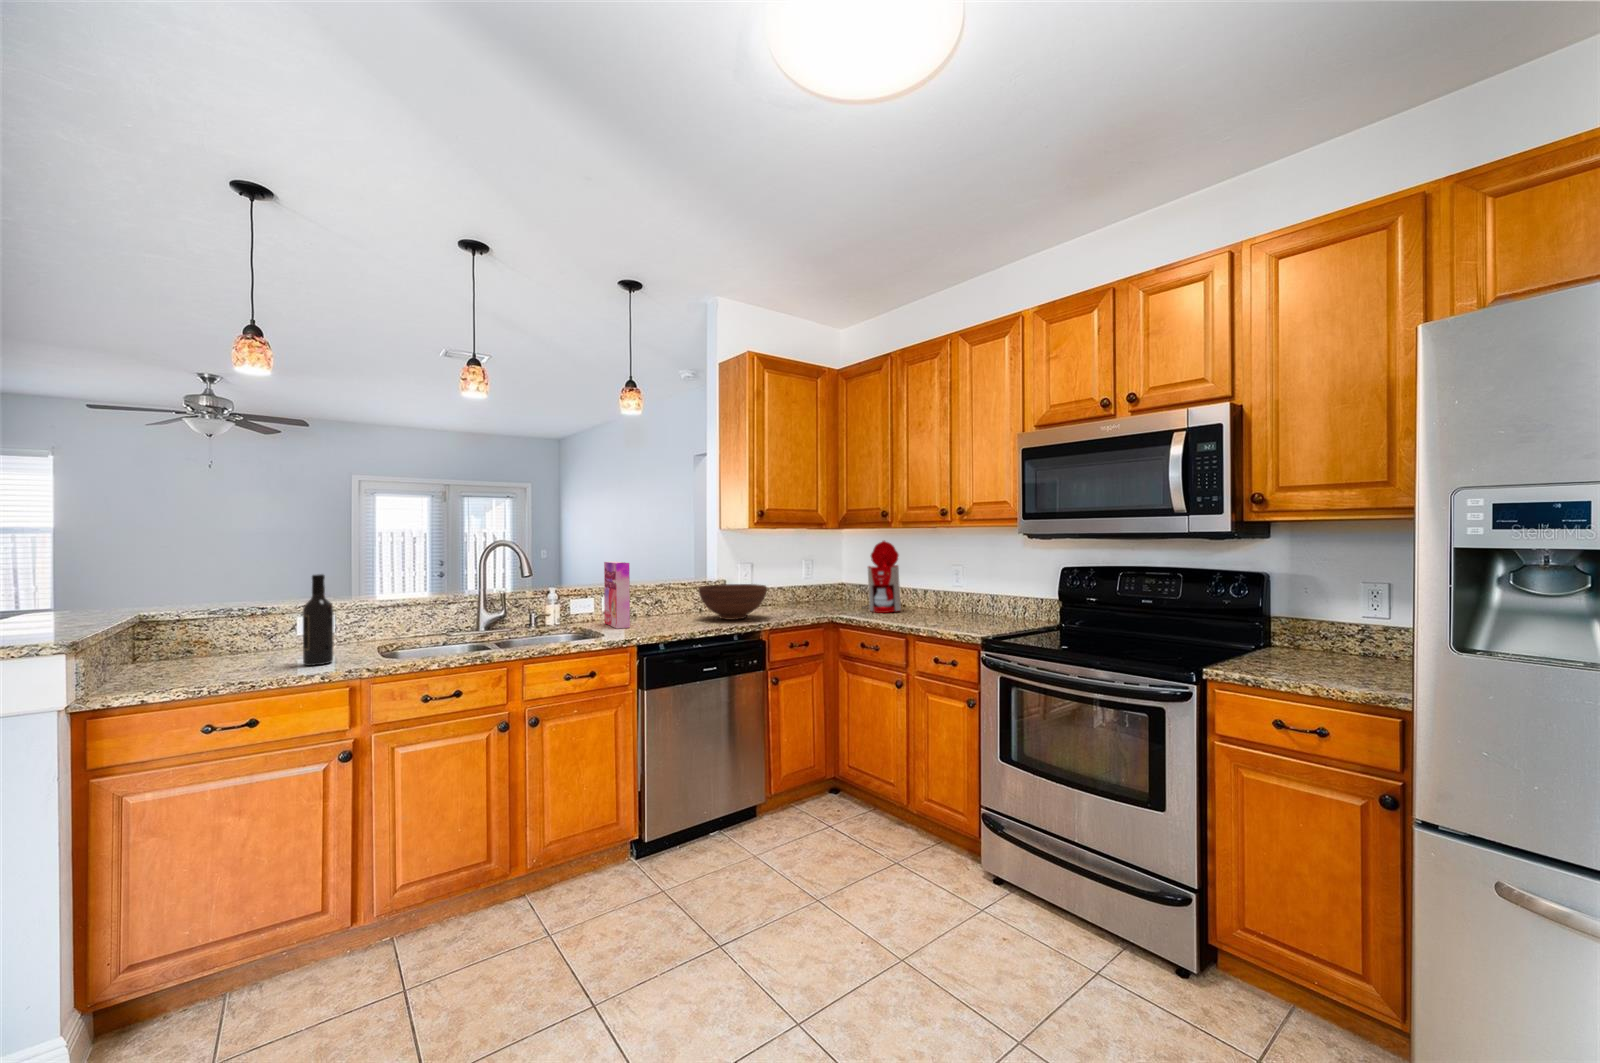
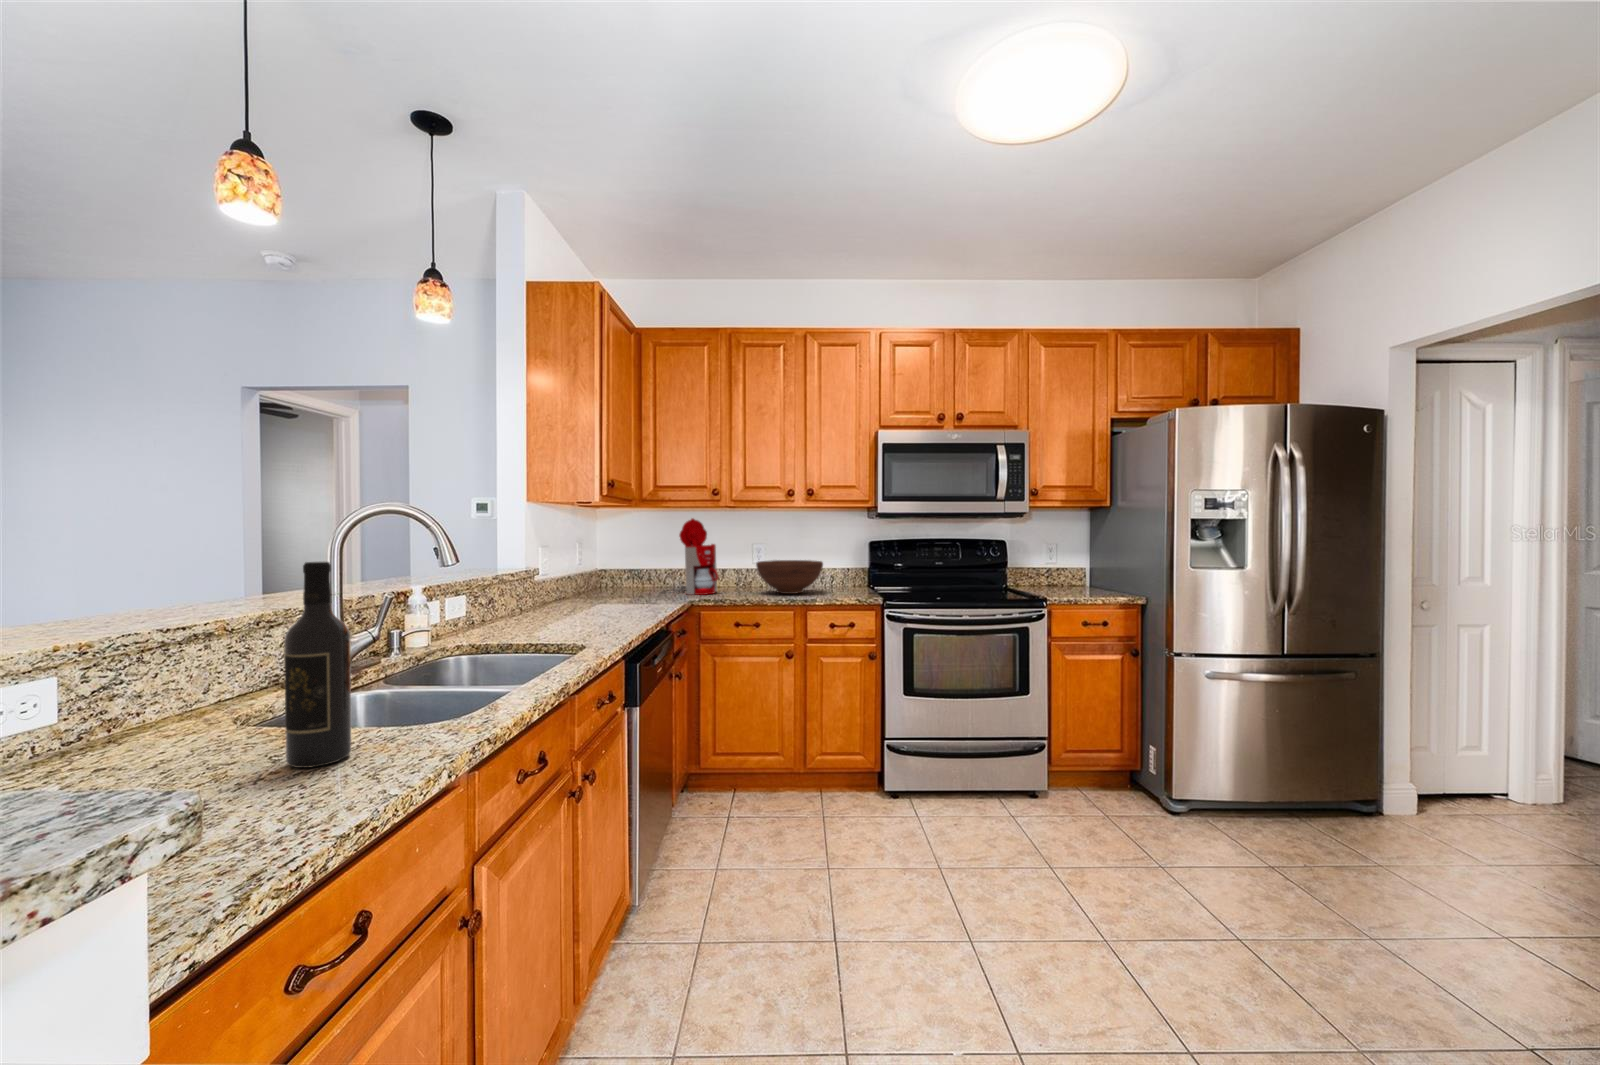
cereal box: present [604,561,630,629] -> none [473,542,549,638]
fruit bowl: present [698,584,767,620] -> present [756,560,823,594]

